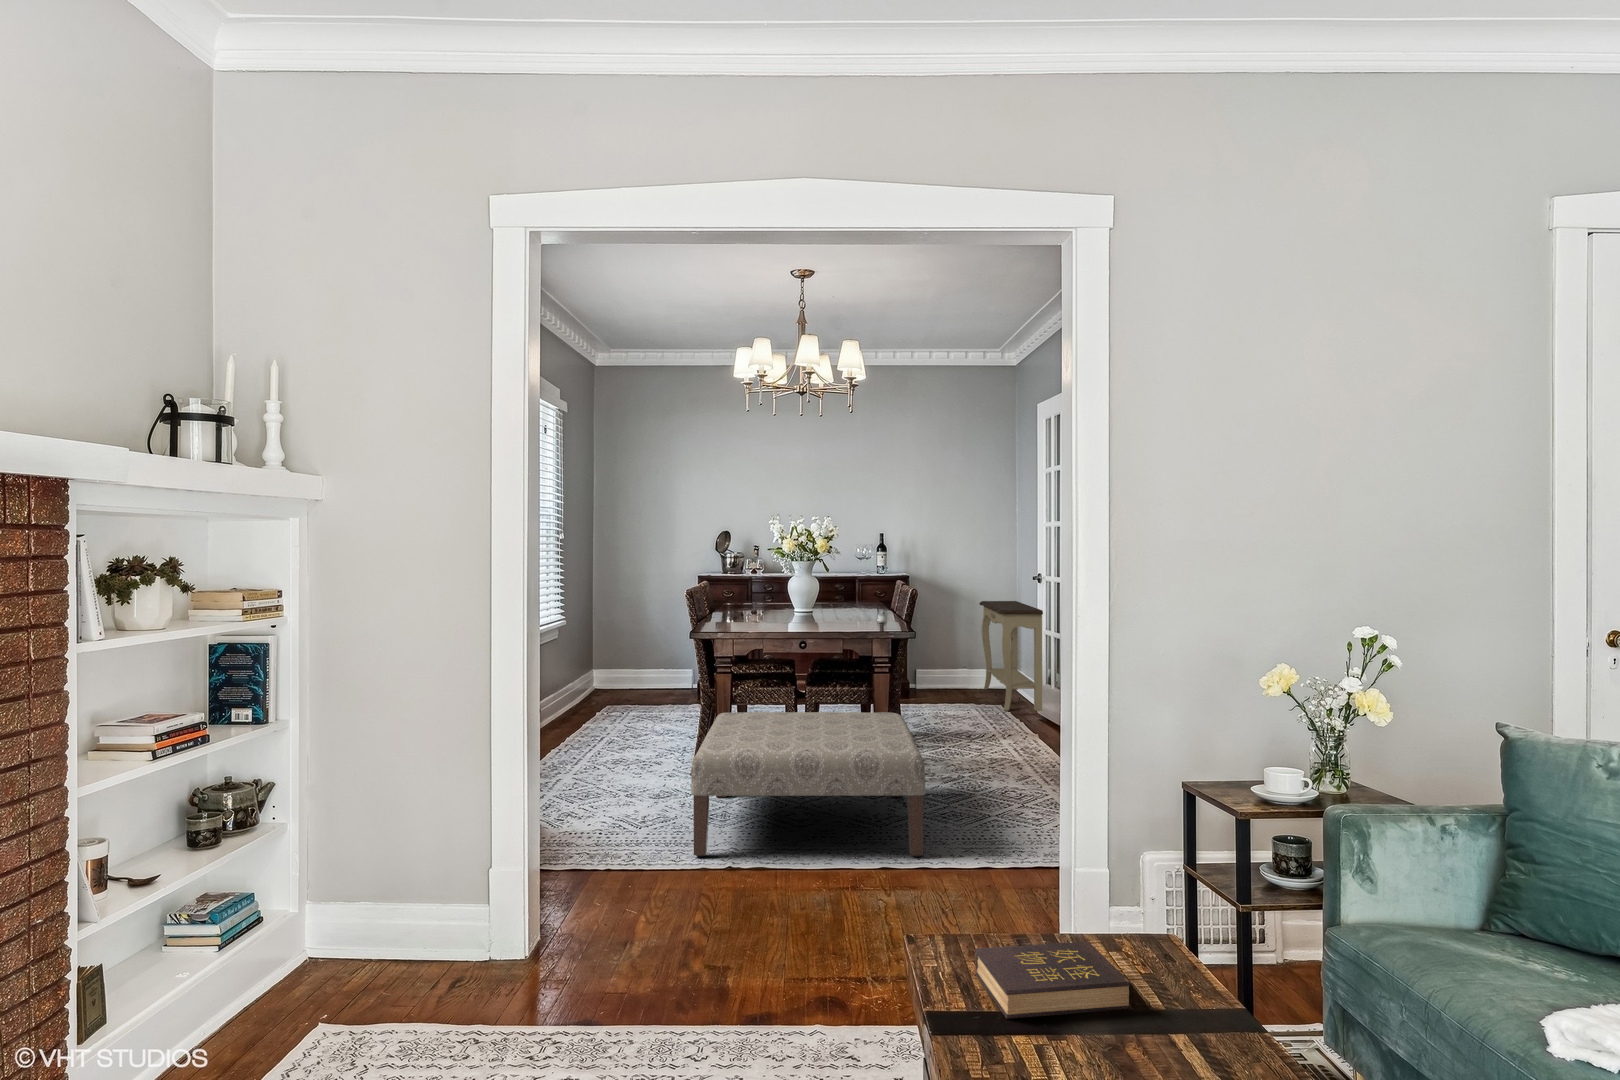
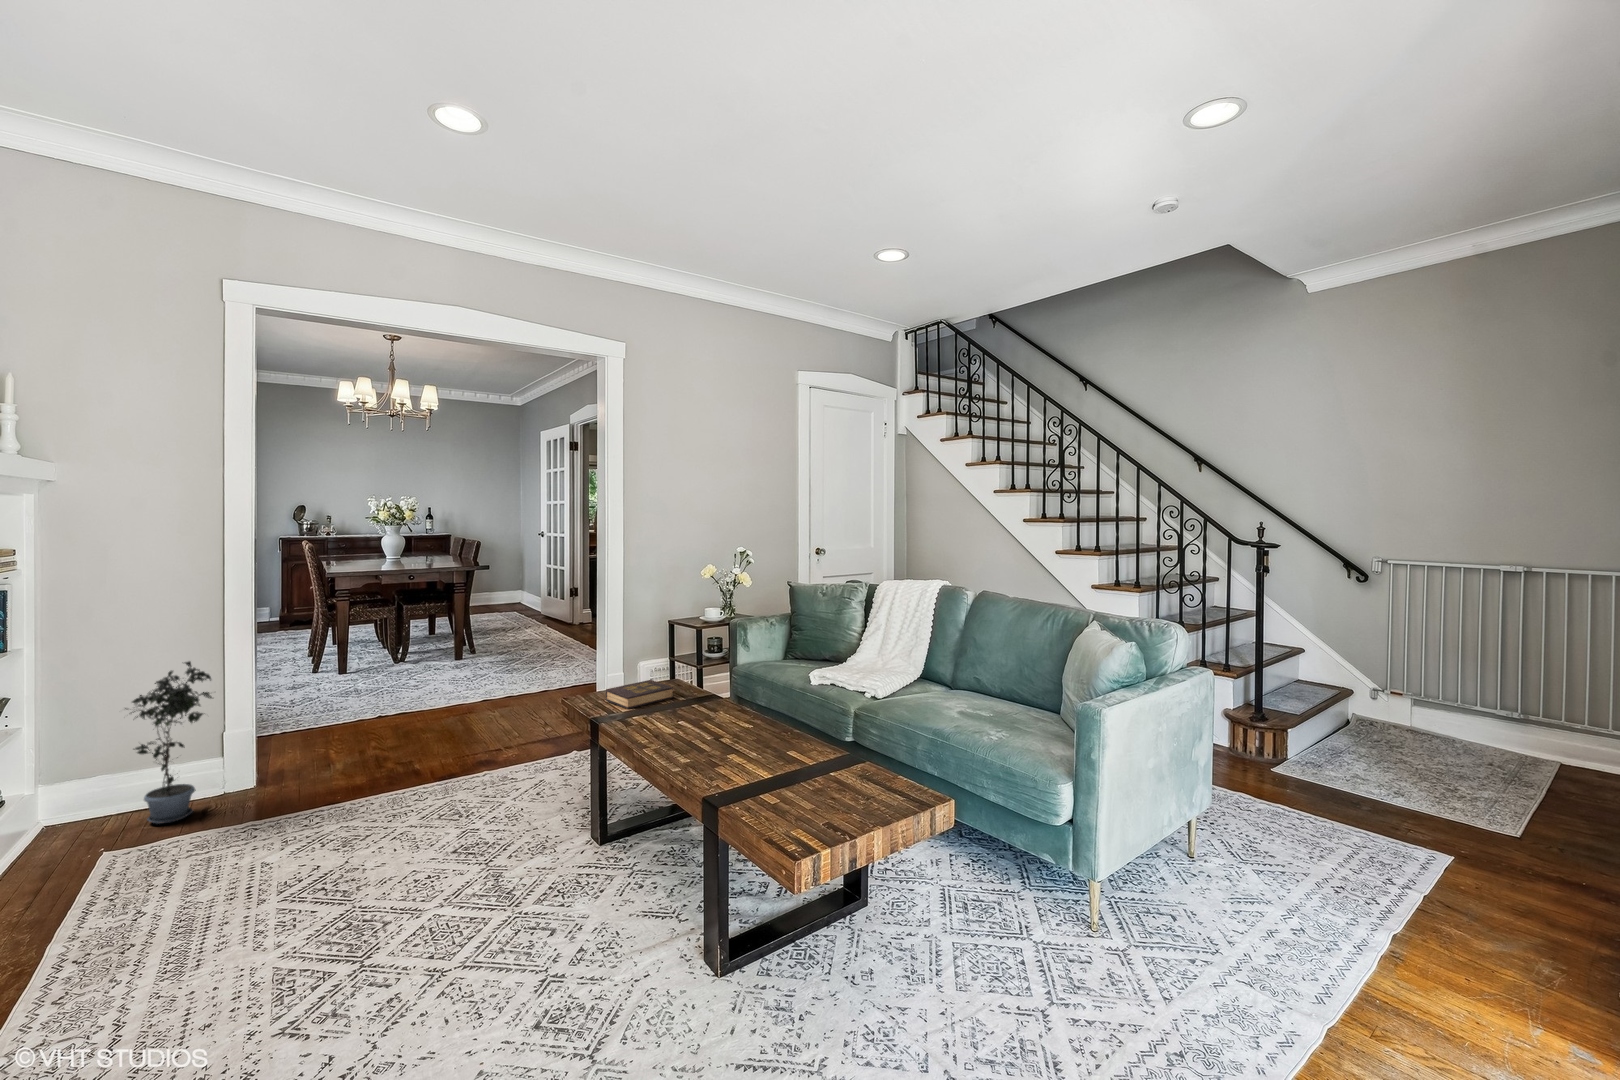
console table: present [979,601,1043,711] -> none [500,547,549,615]
ottoman: present [691,712,925,857] -> none [337,615,513,715]
potted plant: none [360,765,462,998] -> present [125,661,212,824]

